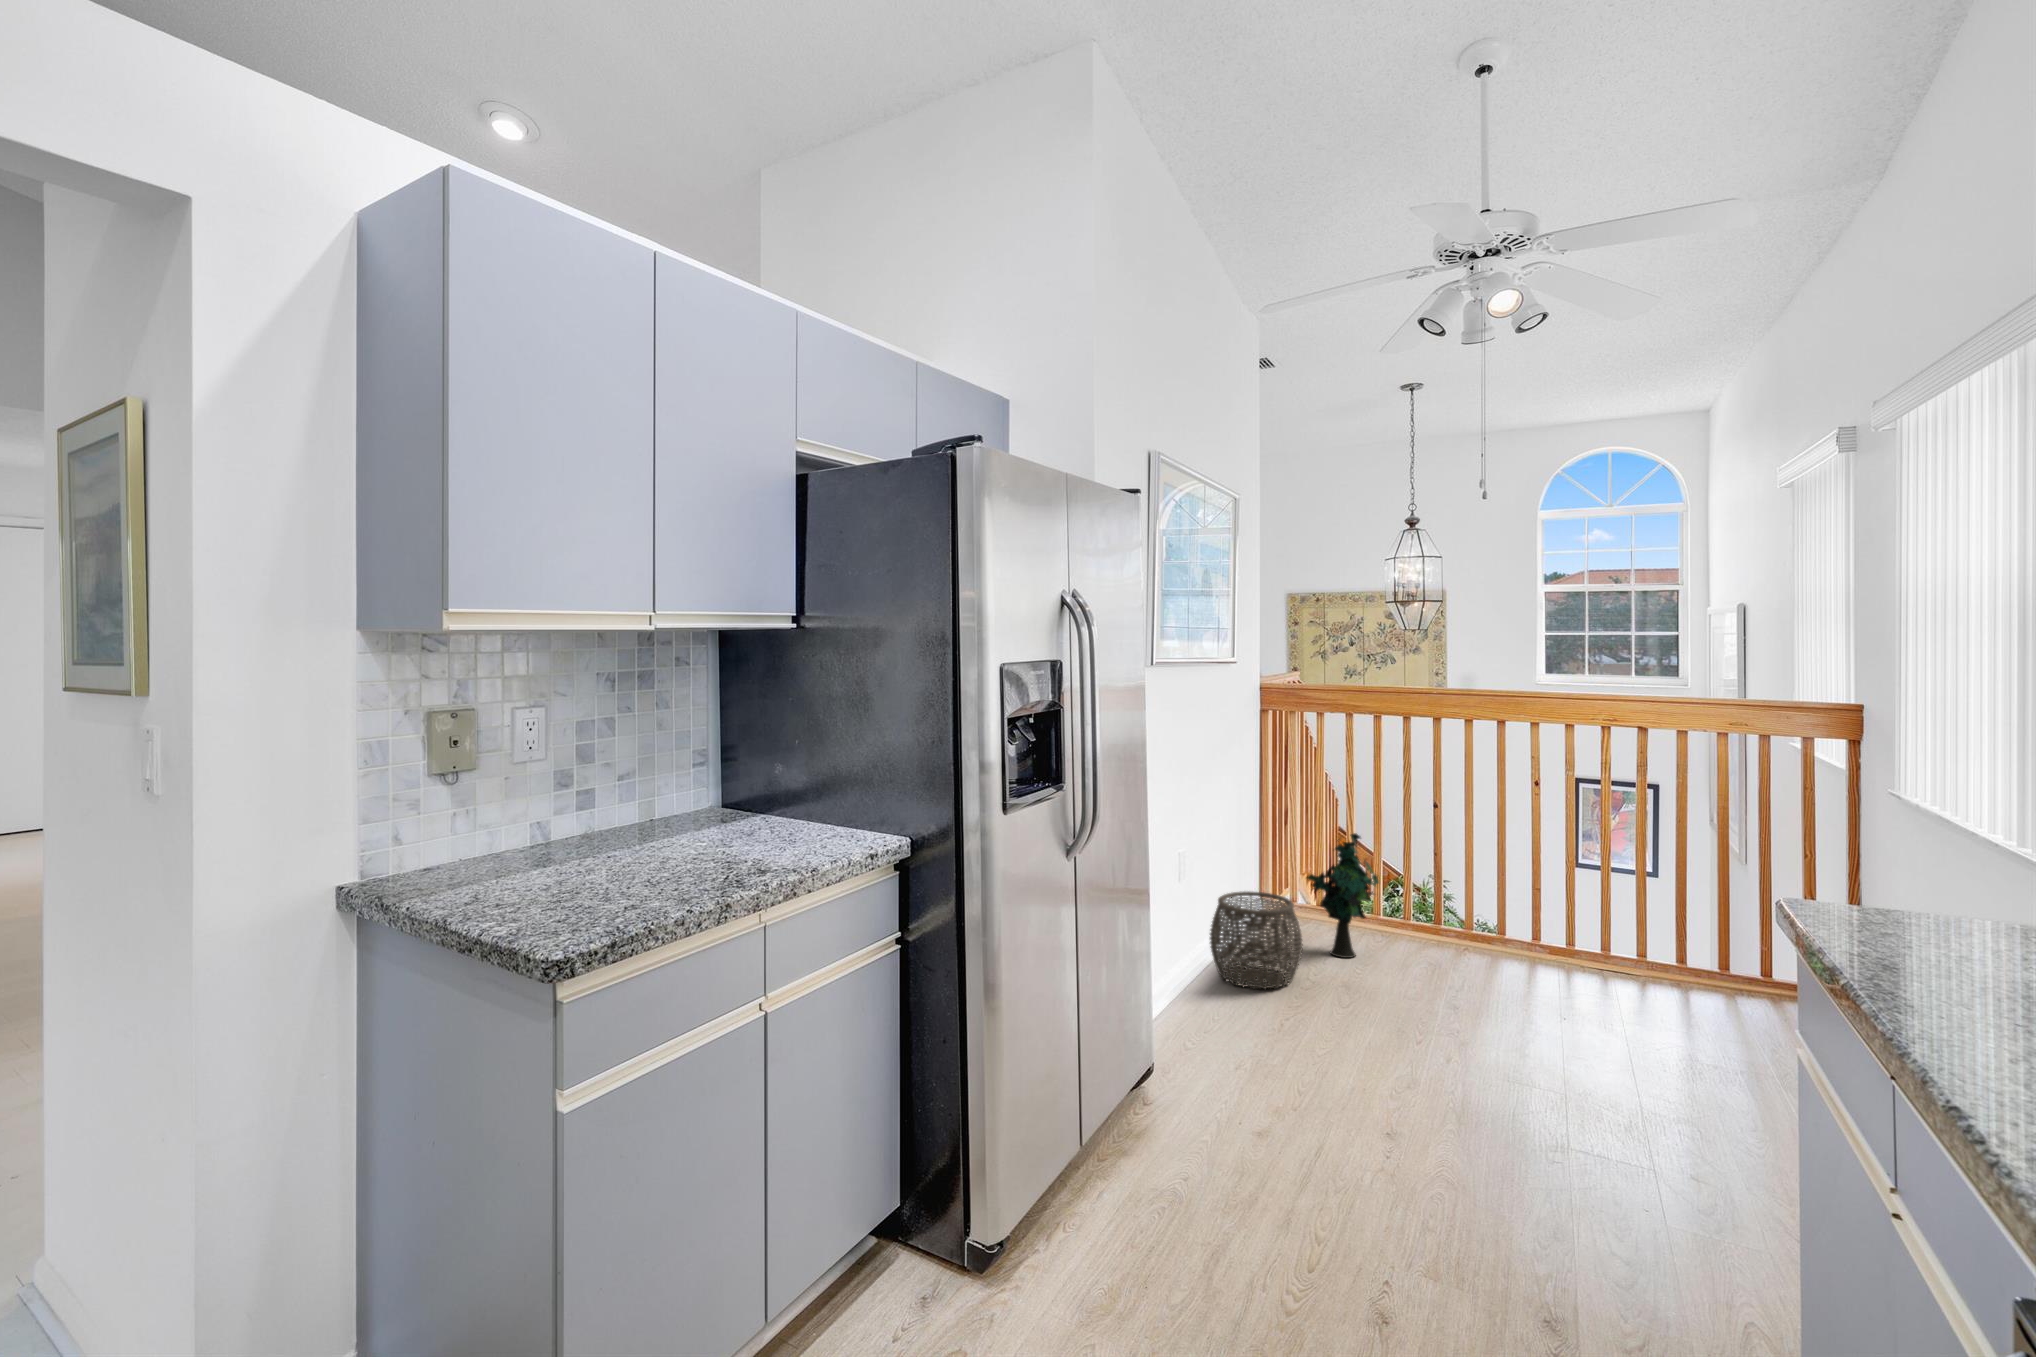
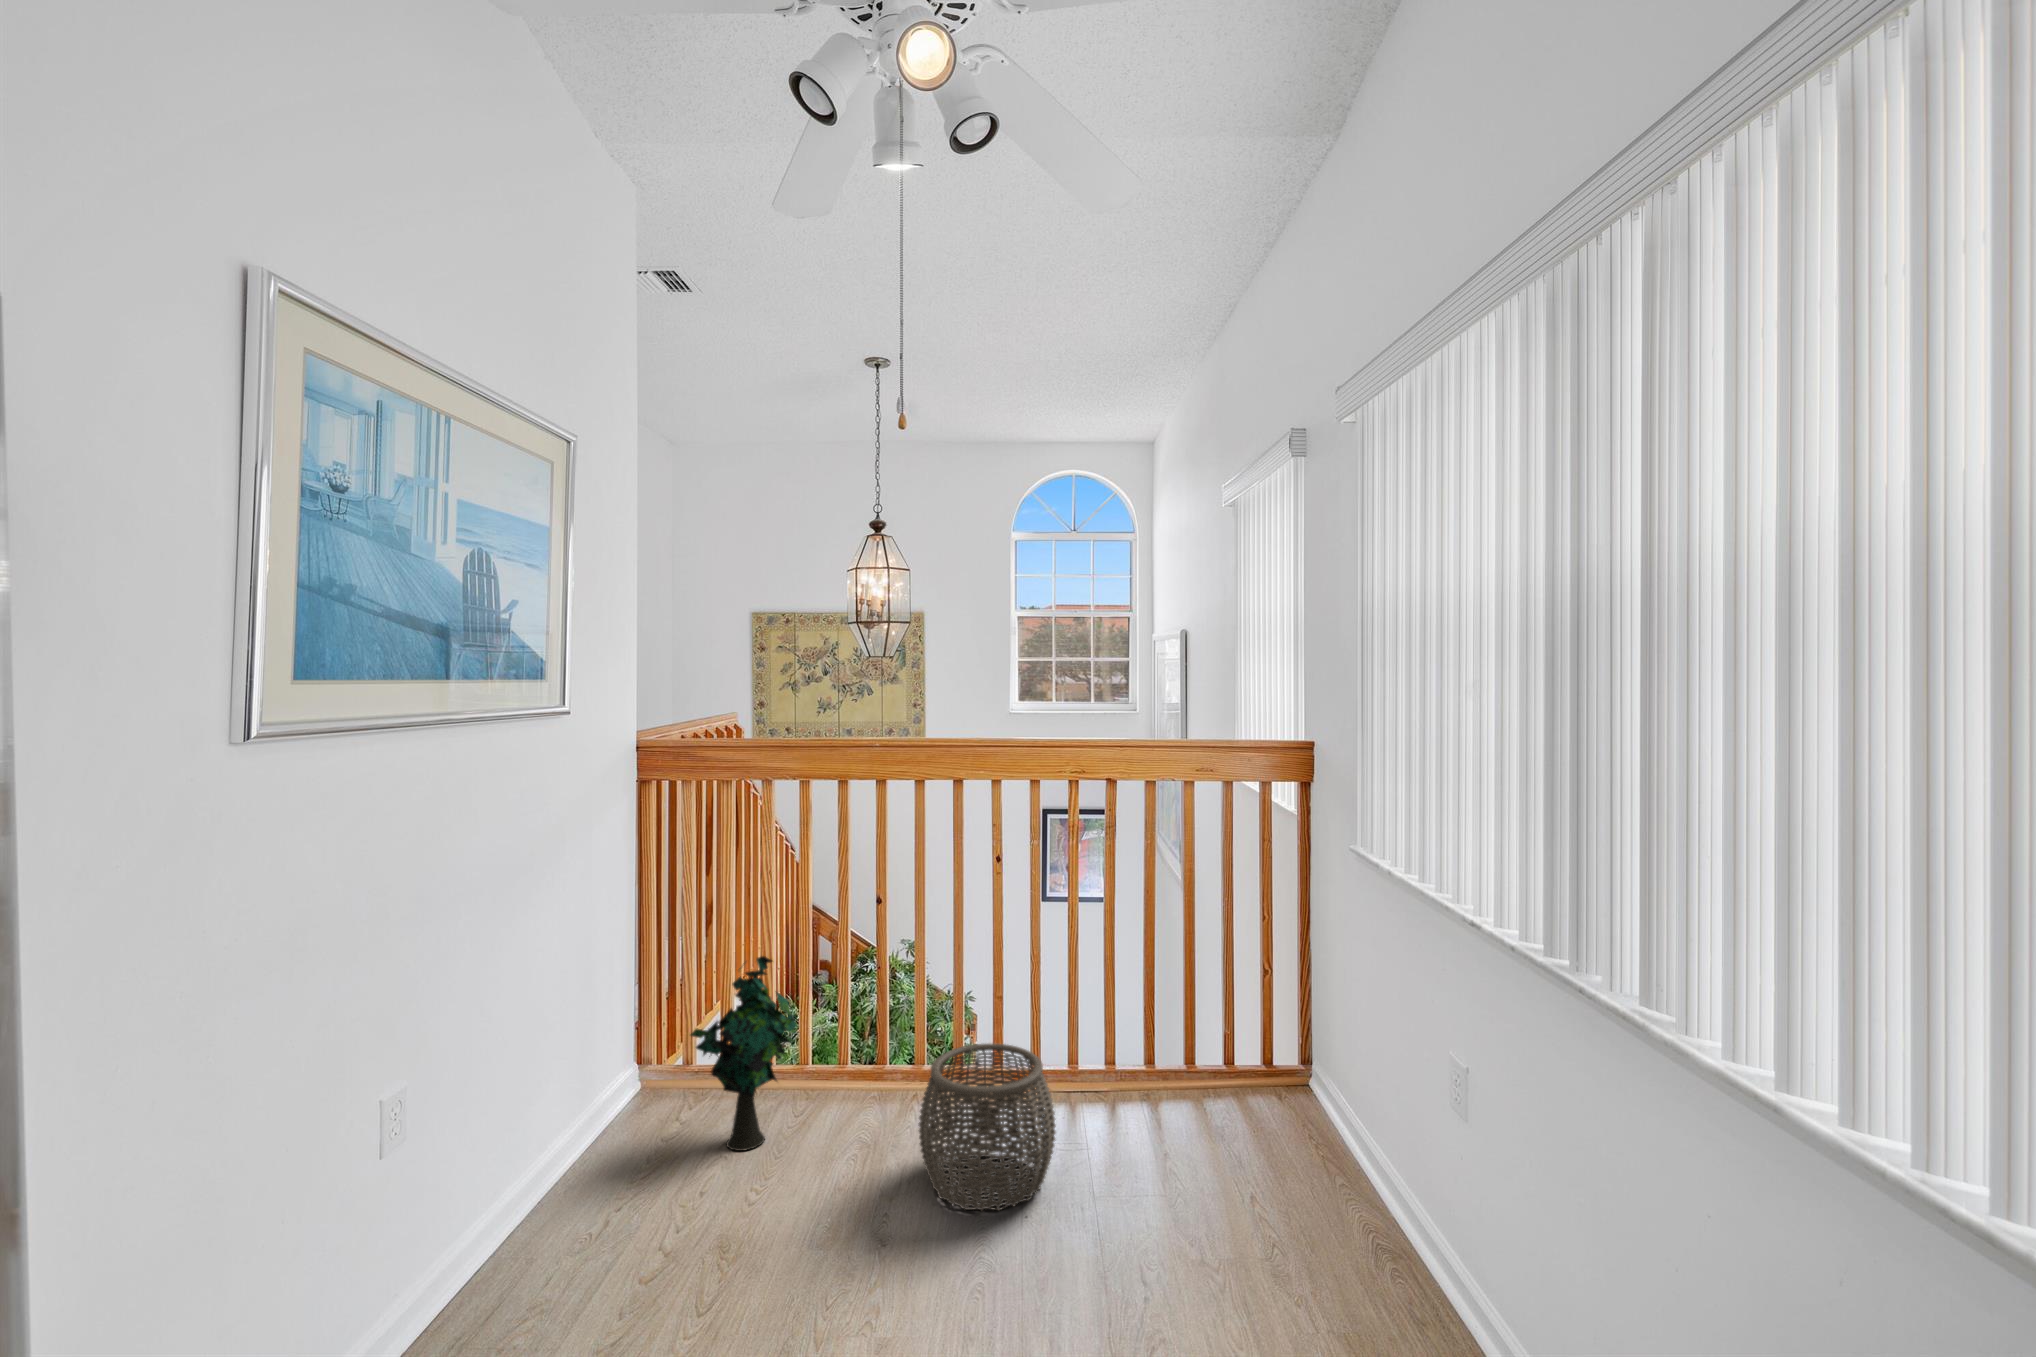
woven basket: present [1210,892,1302,989] -> present [918,1044,1056,1211]

